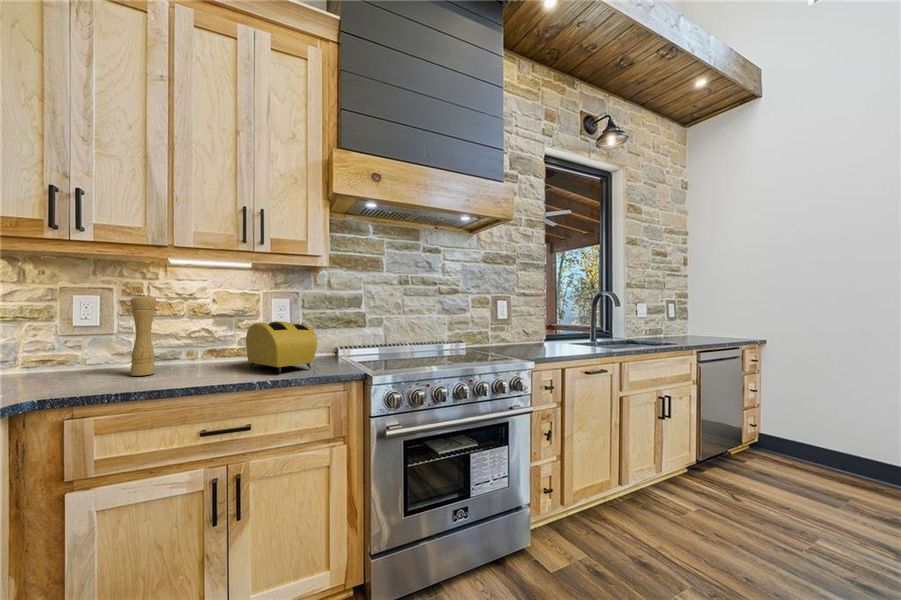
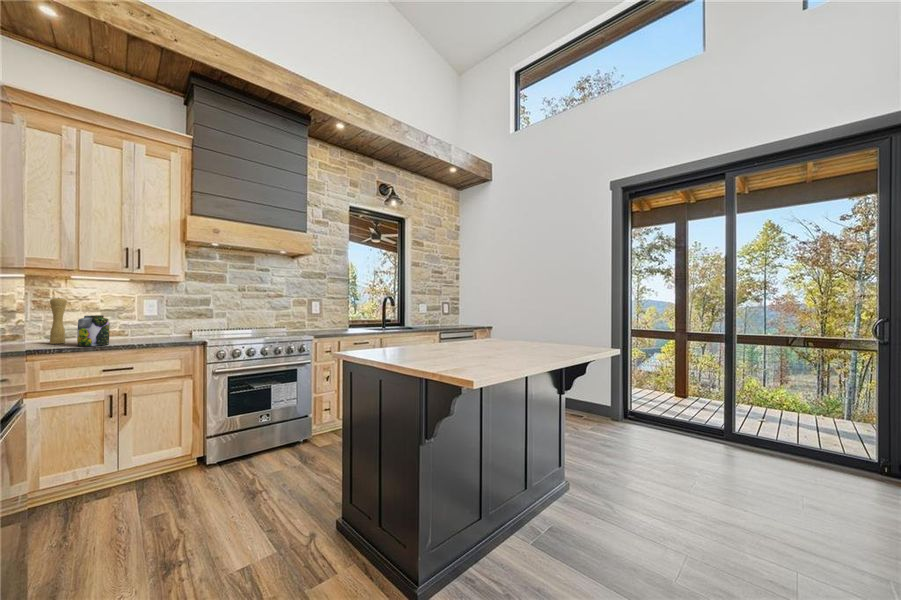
toaster: present [246,321,317,373] -> none [127,313,176,342]
jar: none [164,326,215,384] -> present [77,315,109,346]

